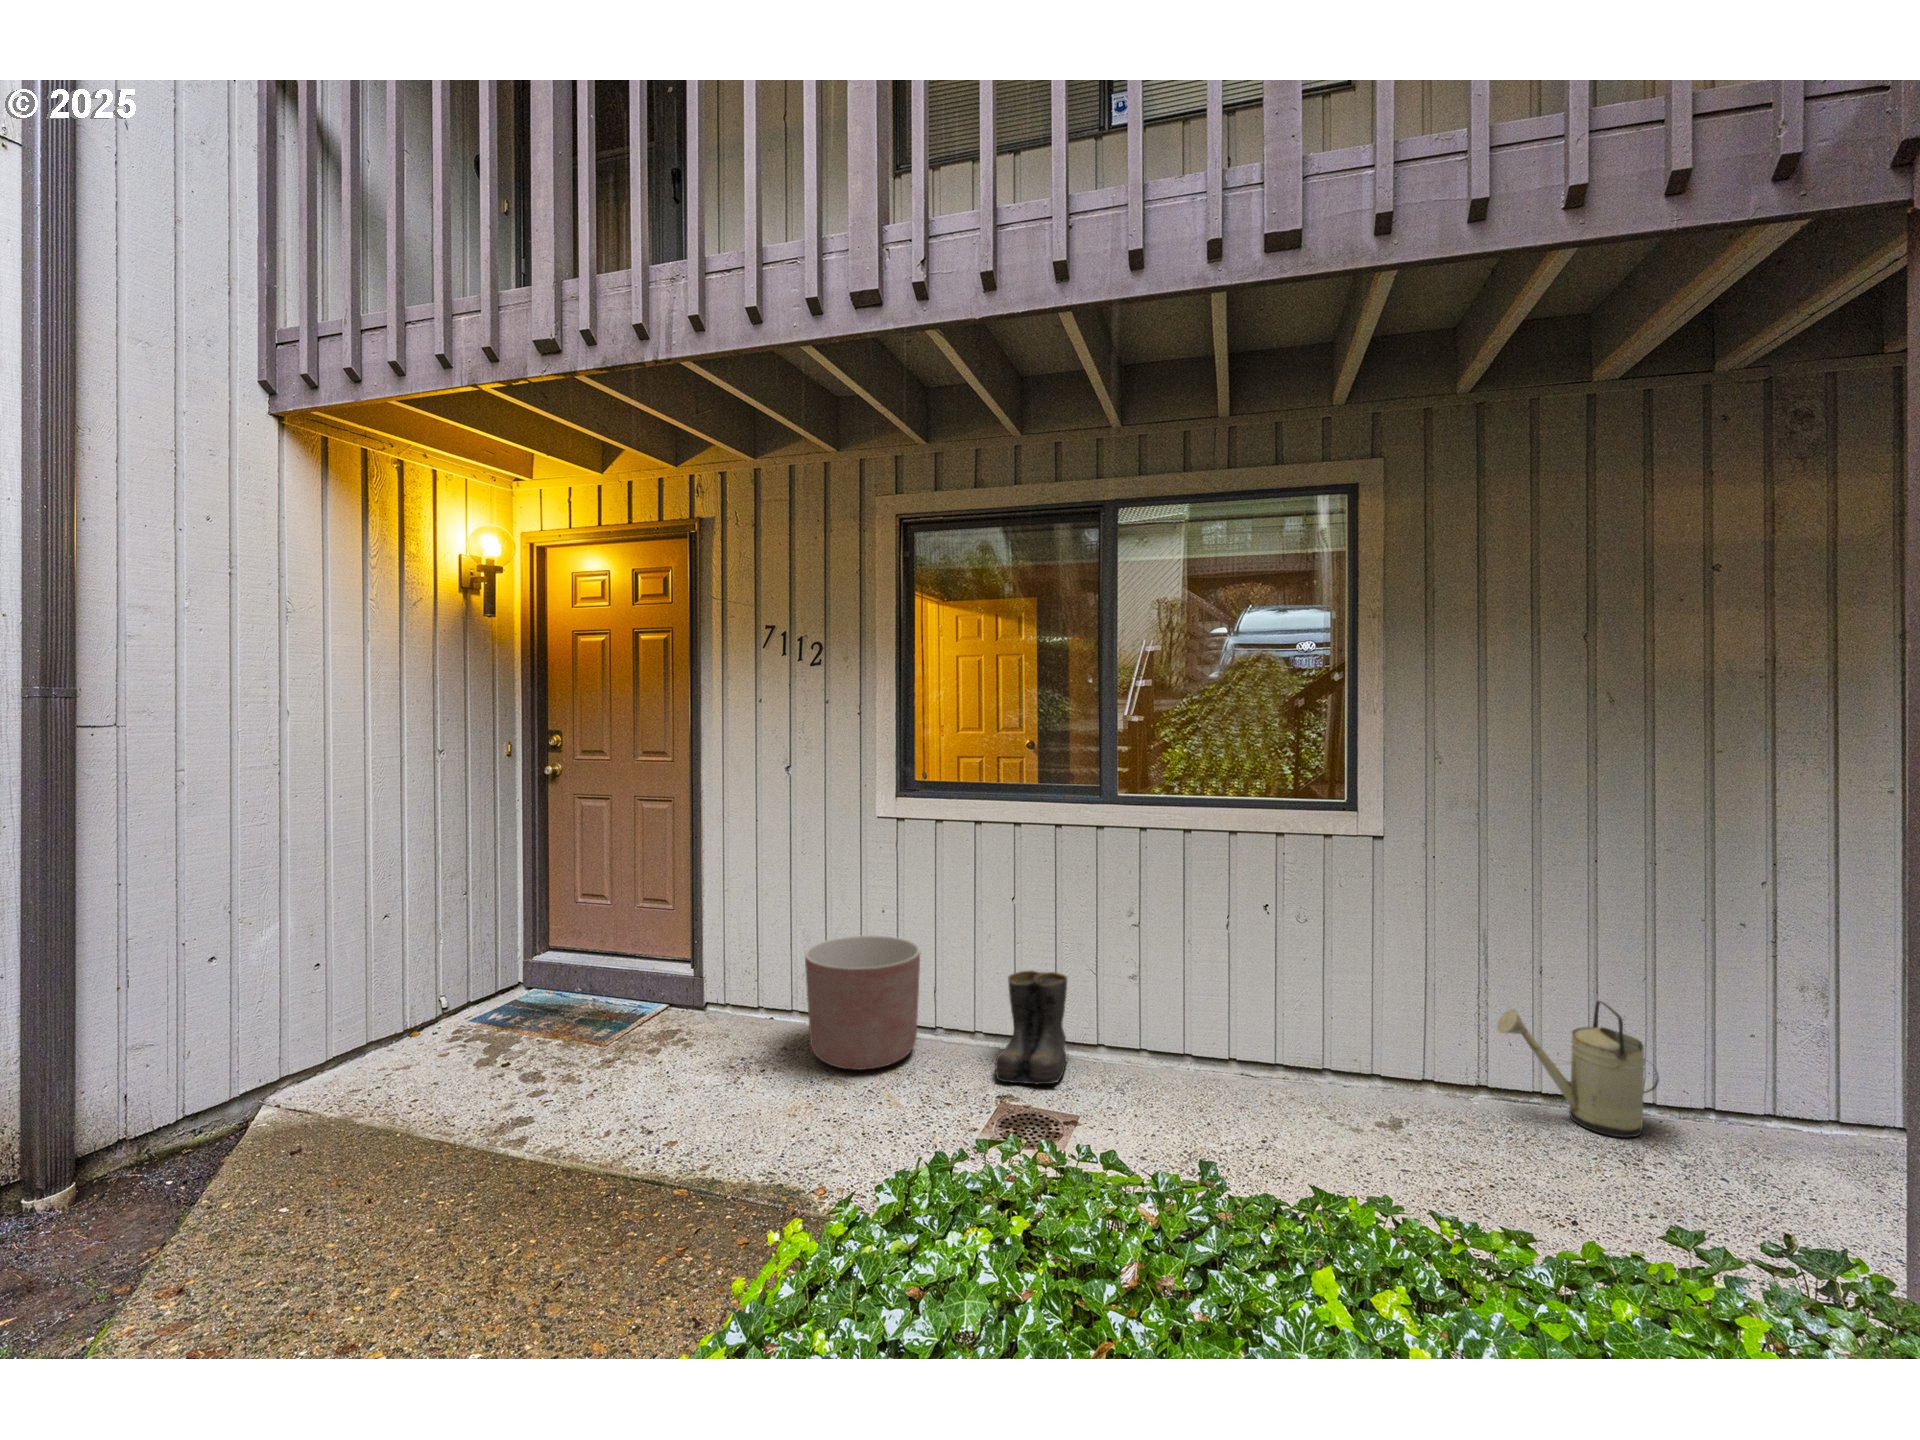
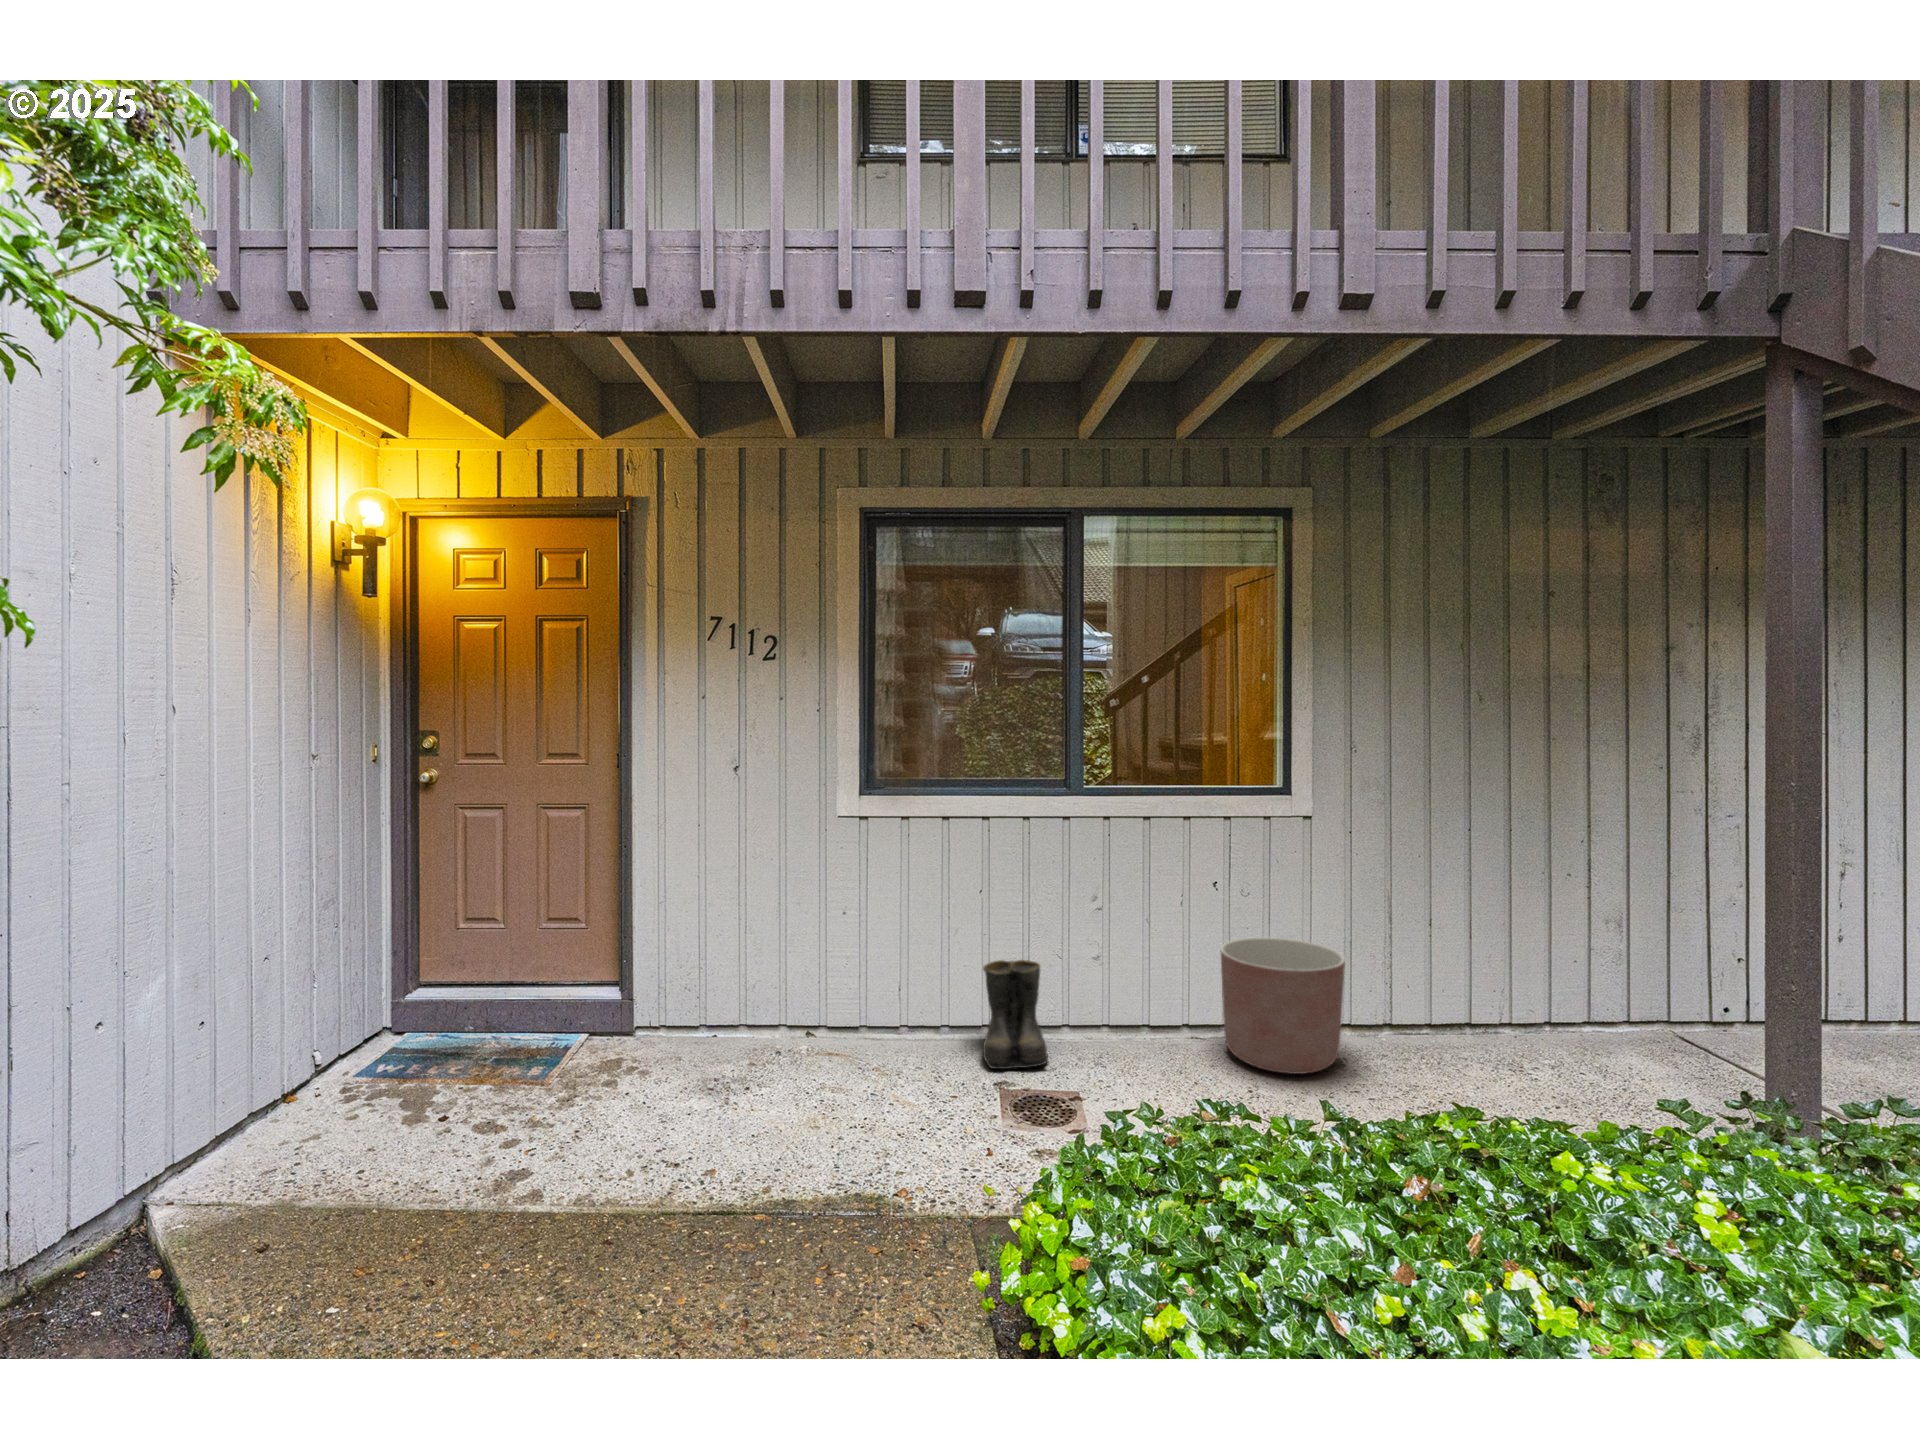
planter: present [805,935,920,1070] -> present [1221,937,1345,1074]
watering can: present [1497,1001,1659,1137] -> none [1405,944,1521,1053]

